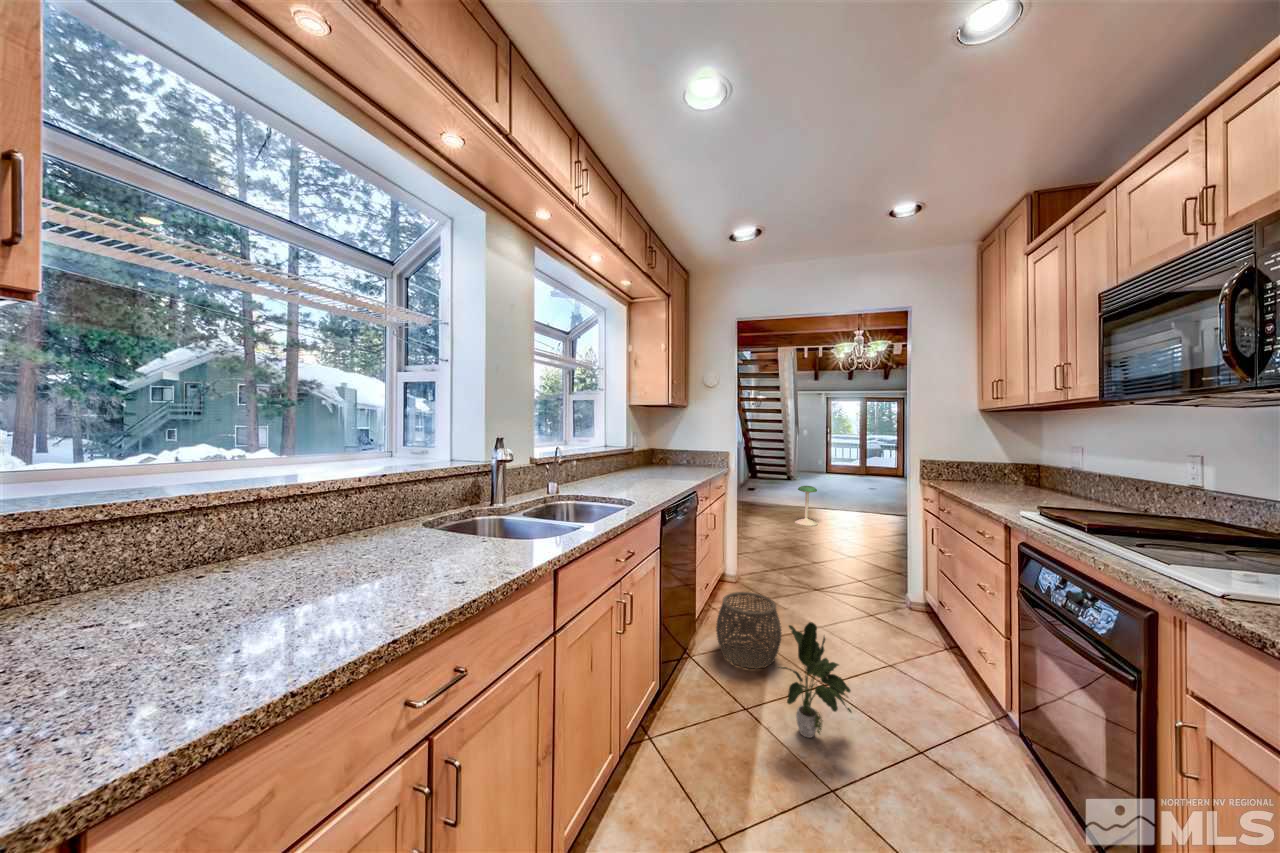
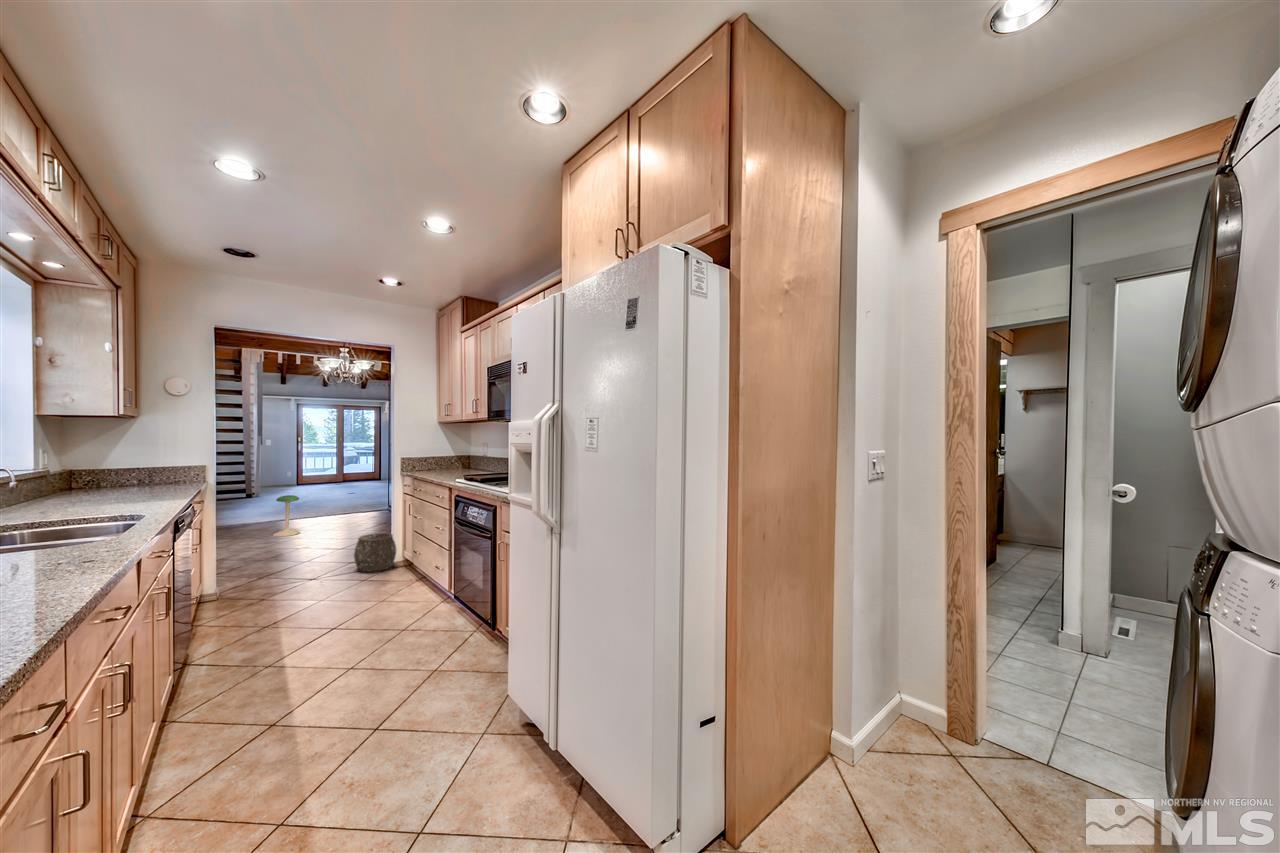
woven basket: present [716,592,782,669] -> present [354,533,396,572]
potted plant: present [779,622,851,738] -> none [299,576,362,661]

